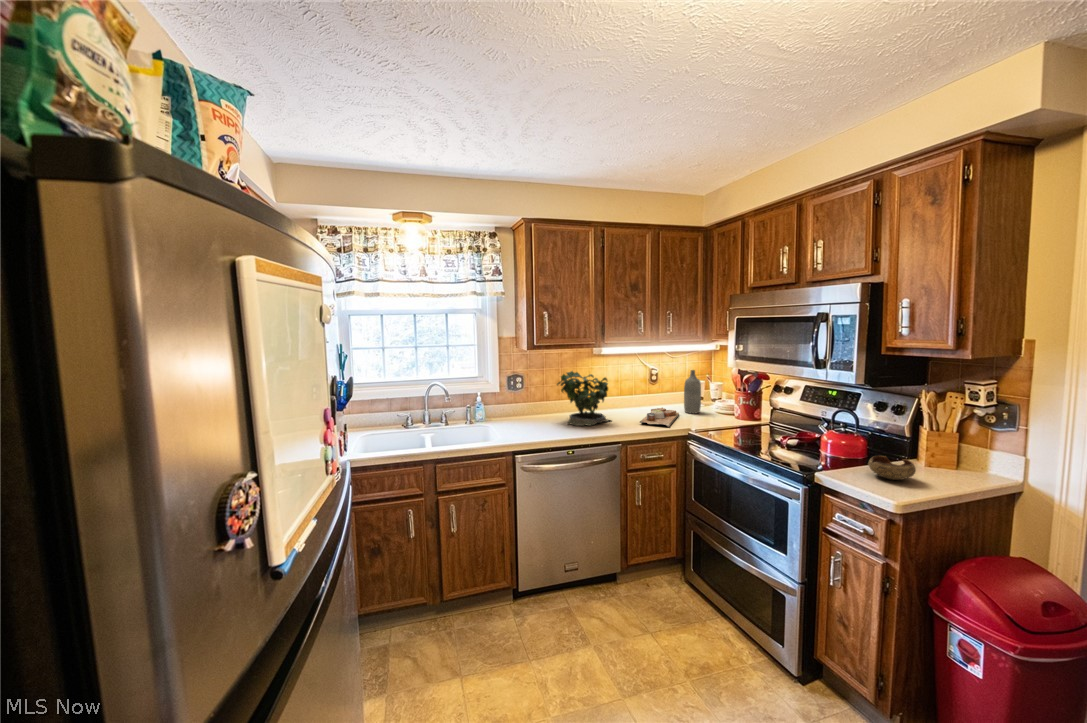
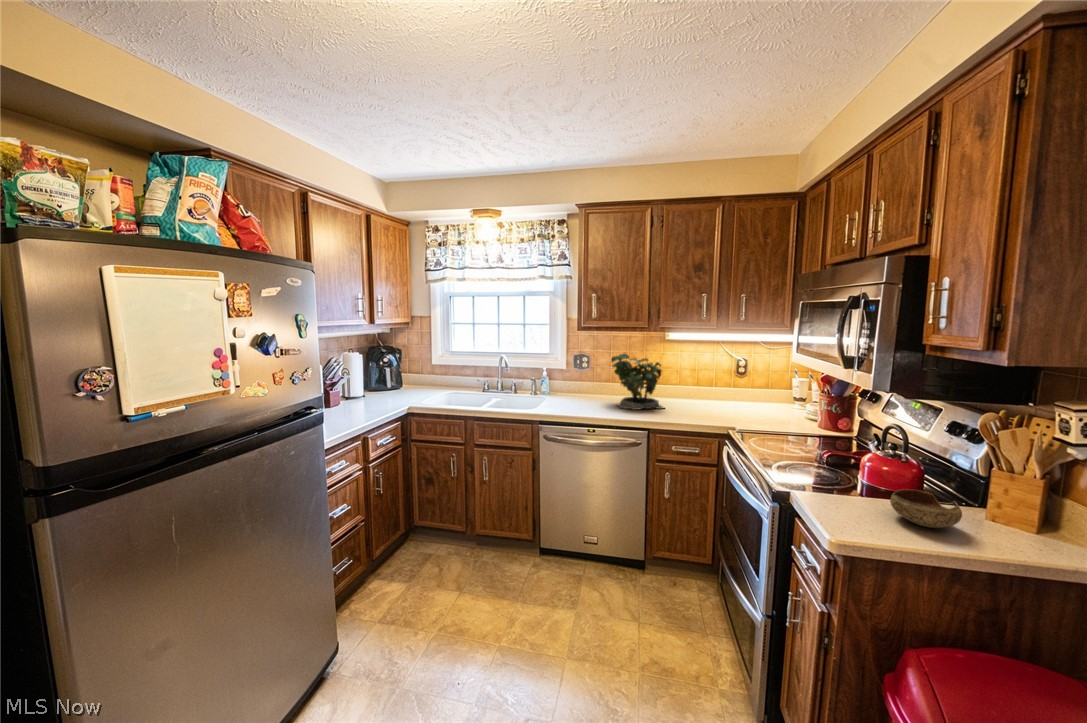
bottle: present [684,370,701,414] -> none [770,363,792,415]
cutting board: present [640,408,679,427] -> none [689,403,756,423]

